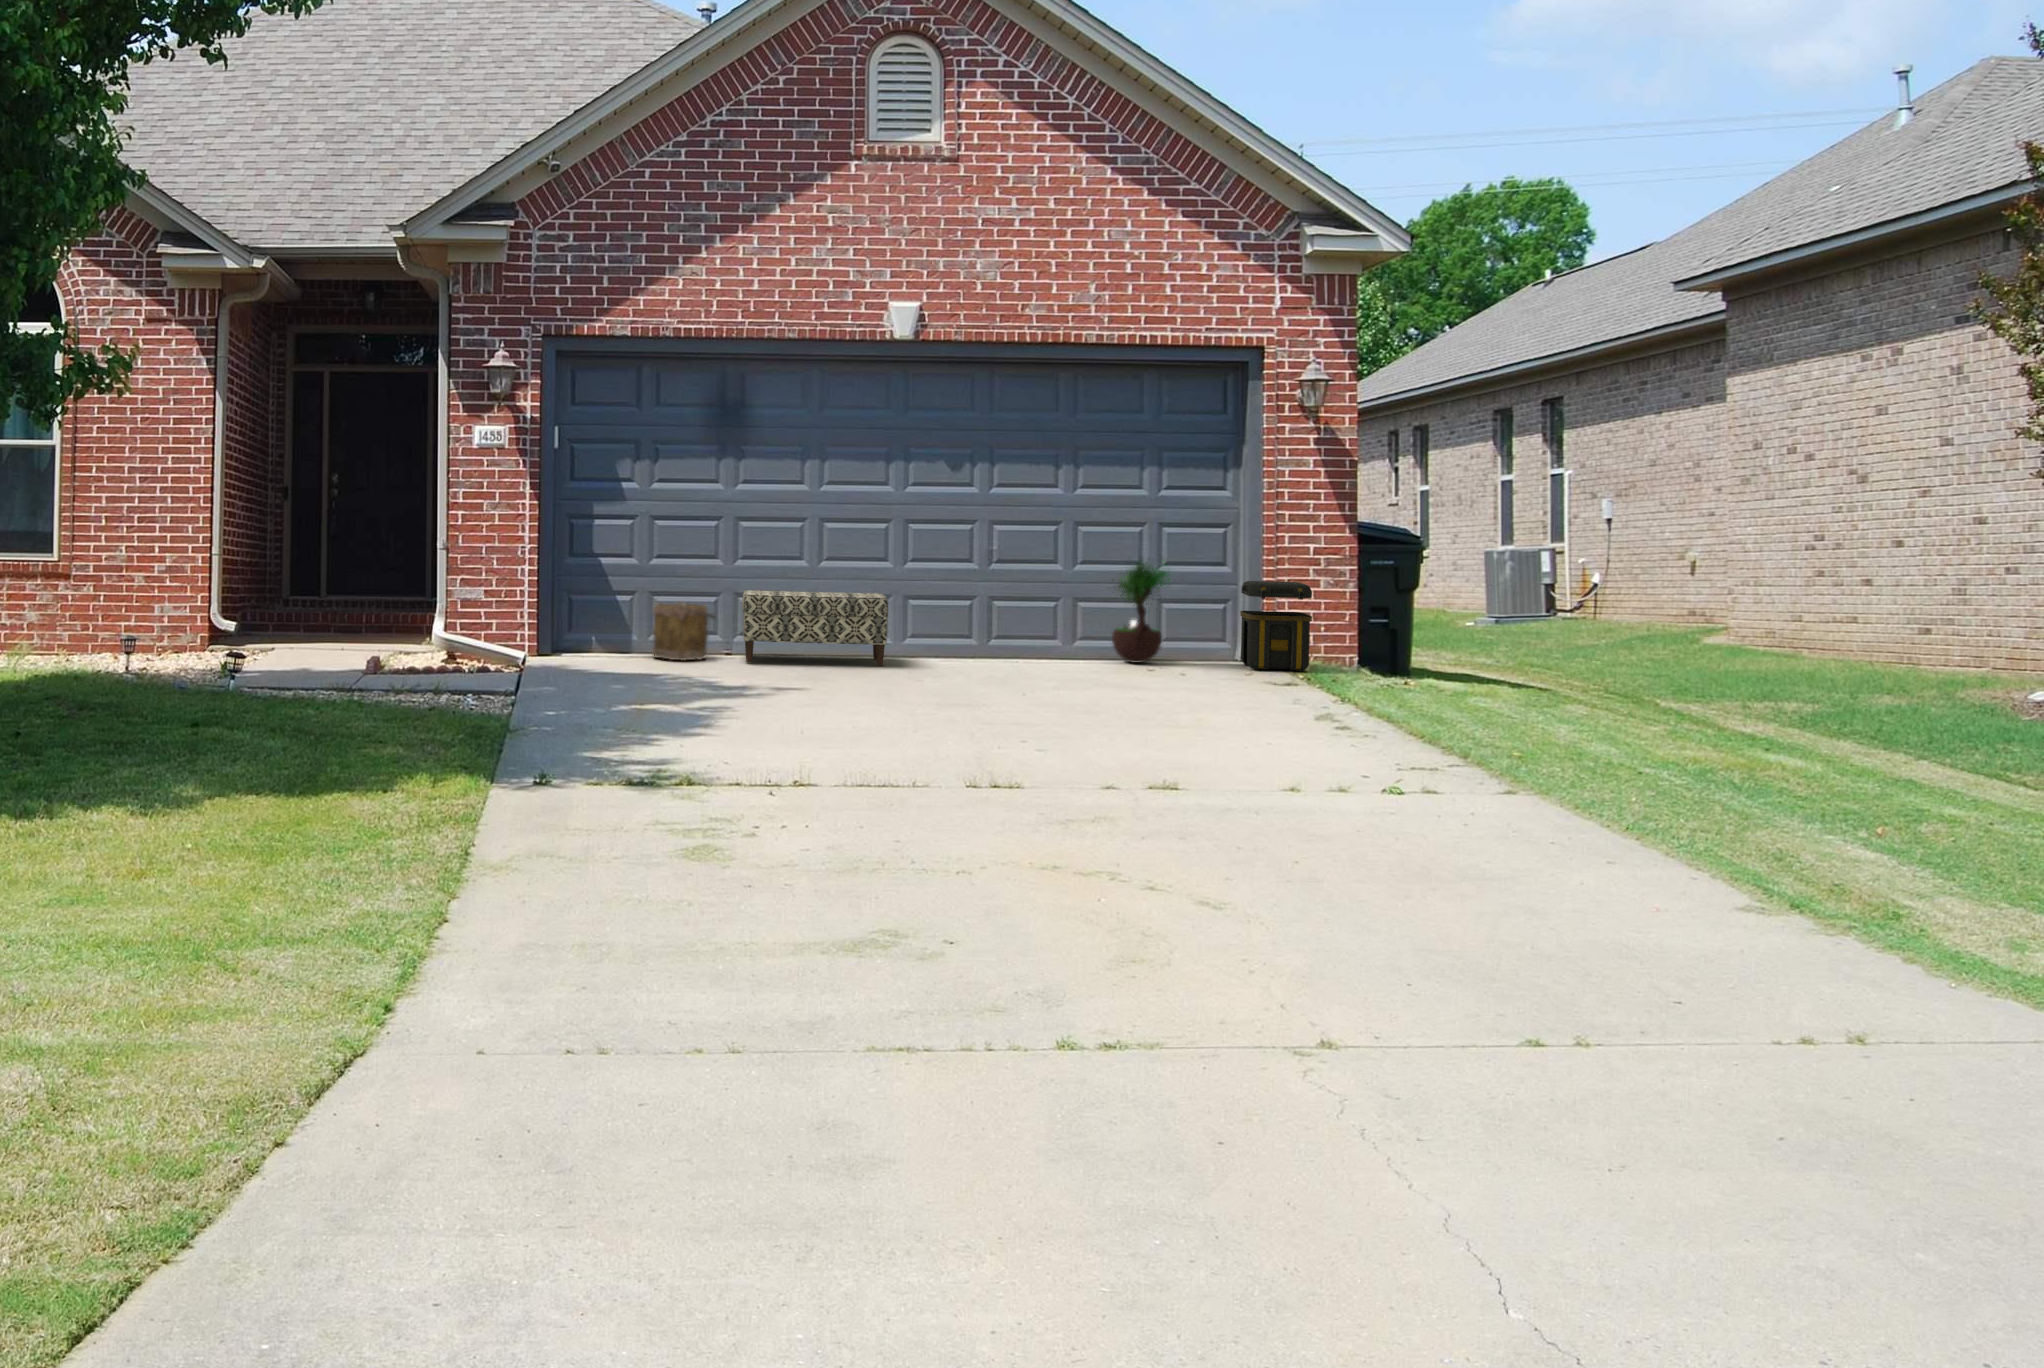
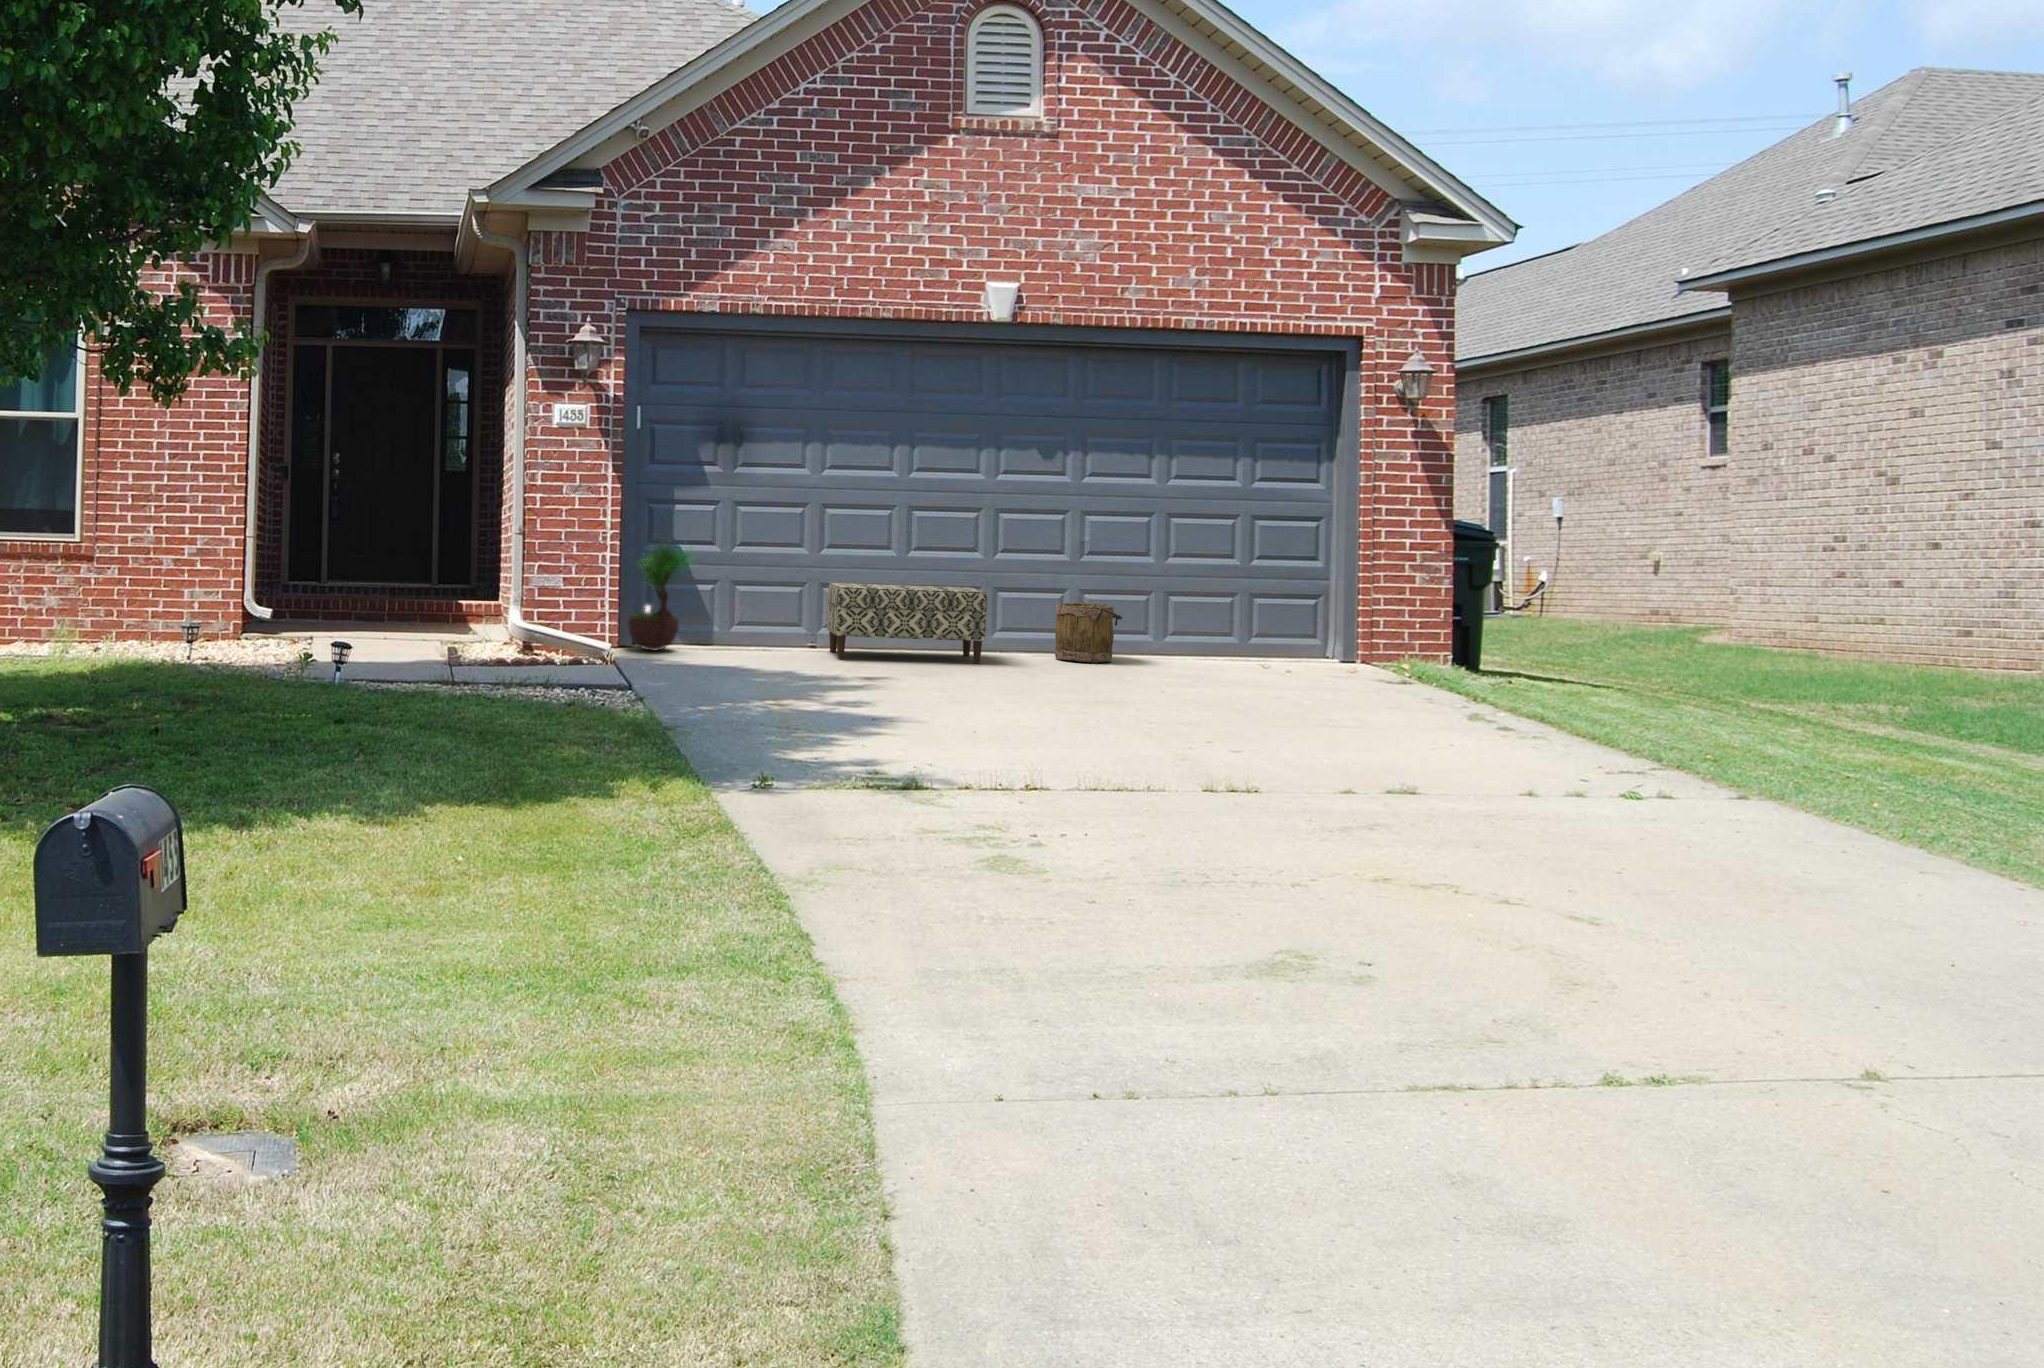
potted tree: present [1112,560,1169,663] -> present [628,539,691,651]
toolbox: present [1240,581,1312,671] -> none [1336,579,1415,672]
bucket: present [653,601,715,660] -> present [1055,600,1122,663]

